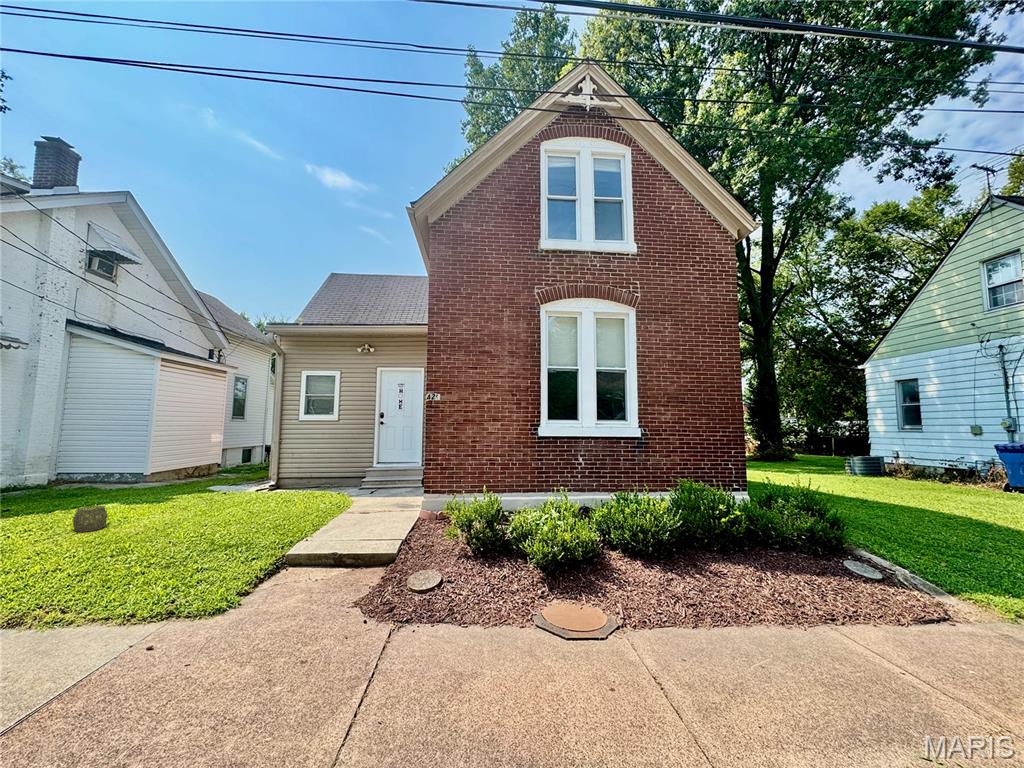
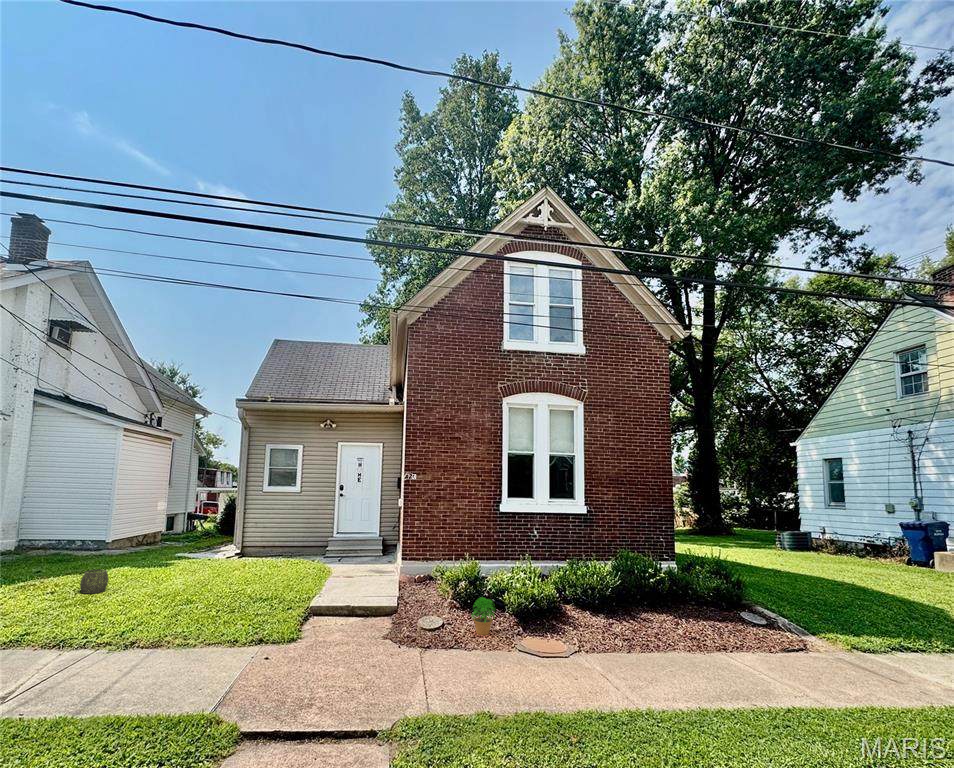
potted plant: none [476,546,514,596] -> present [472,597,495,635]

